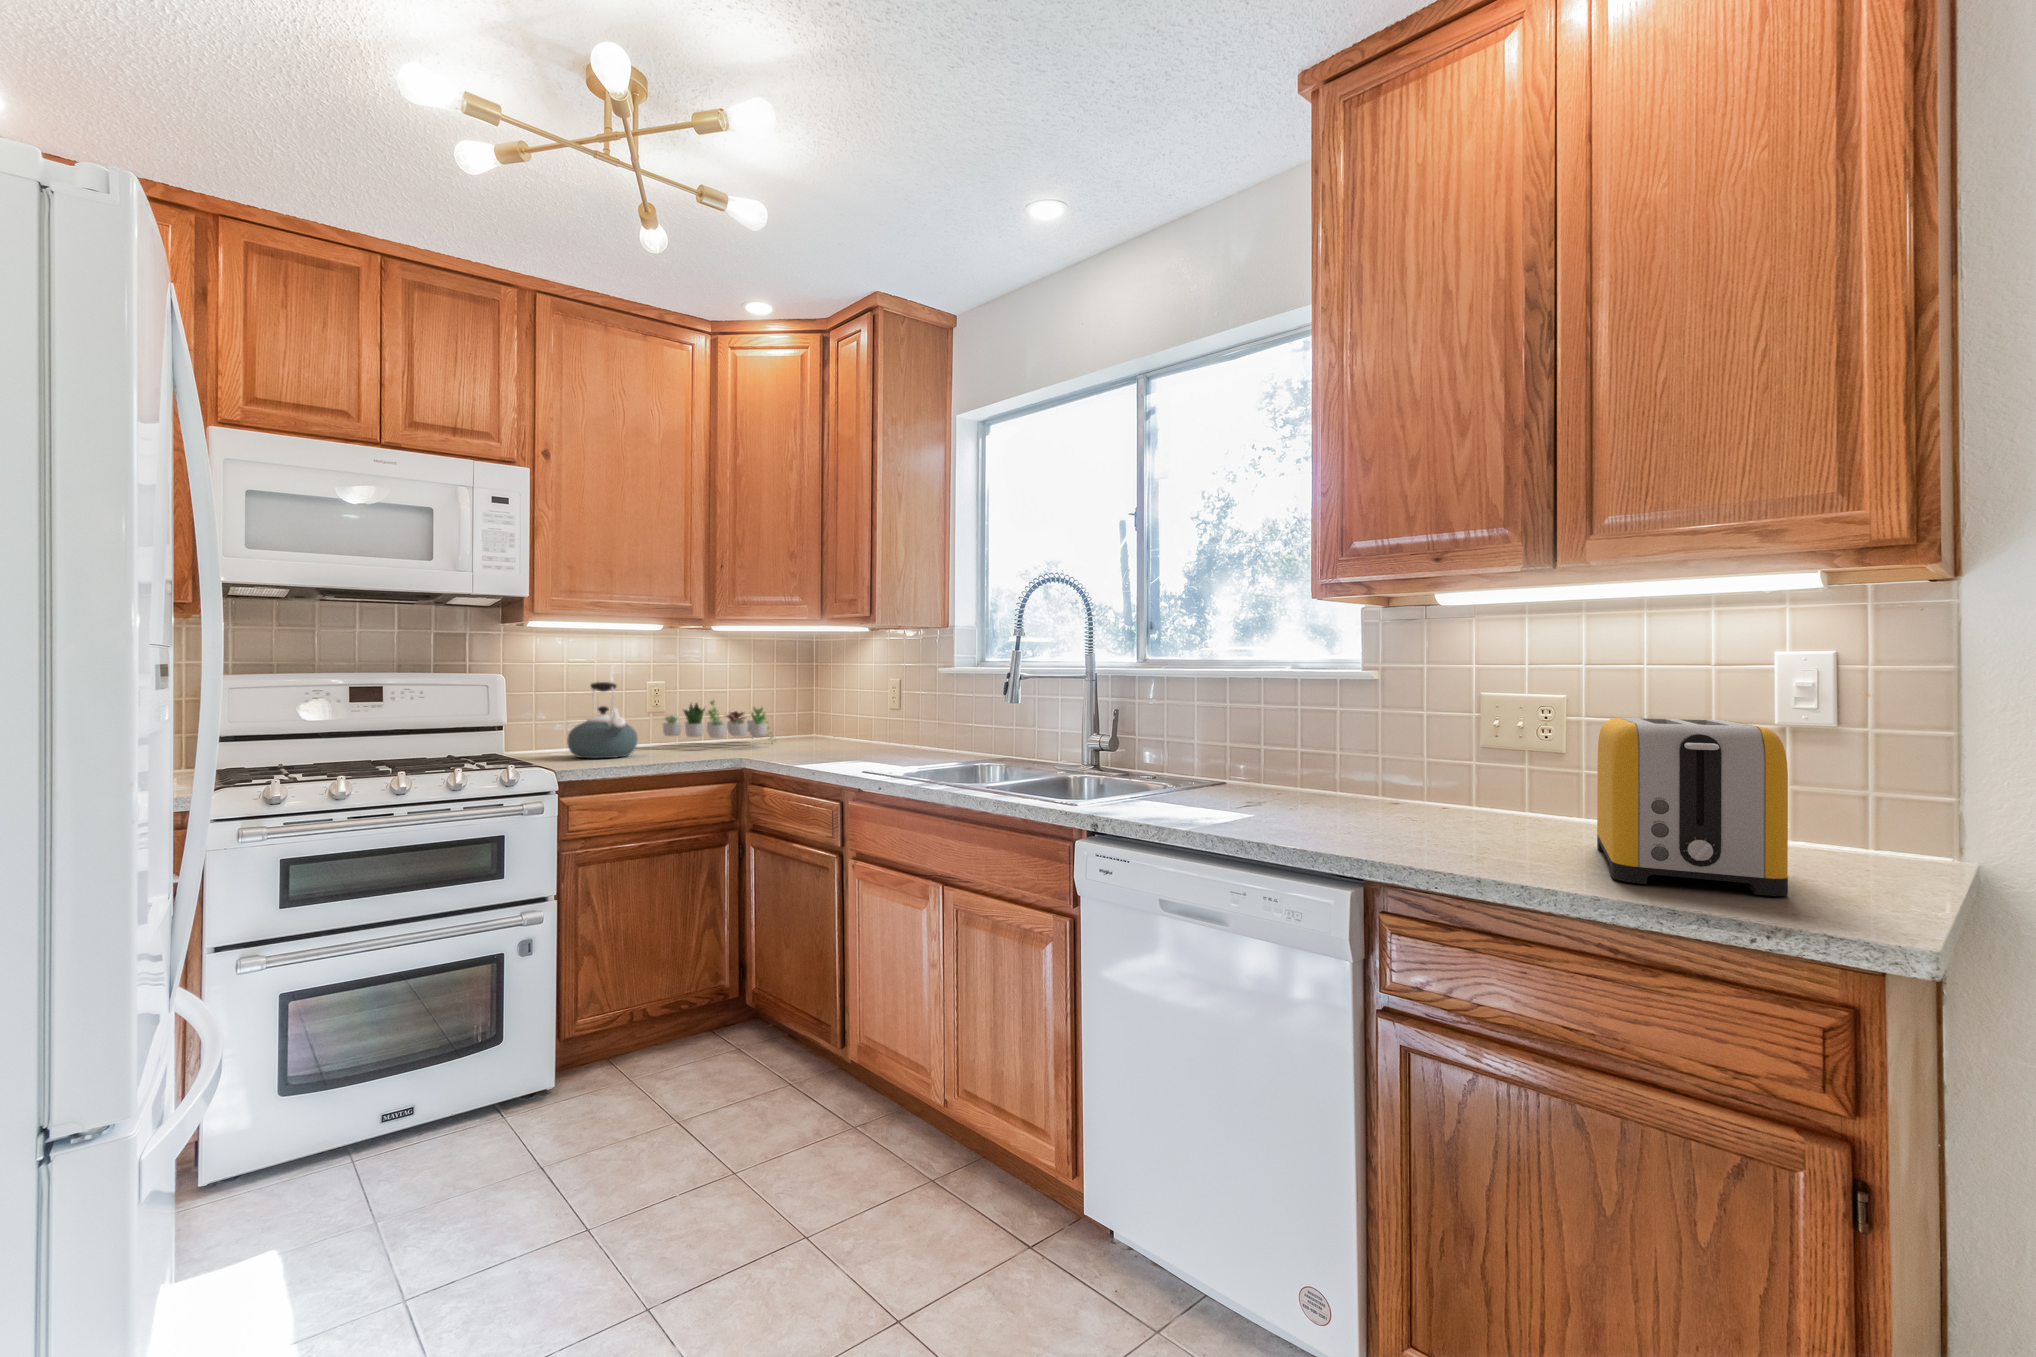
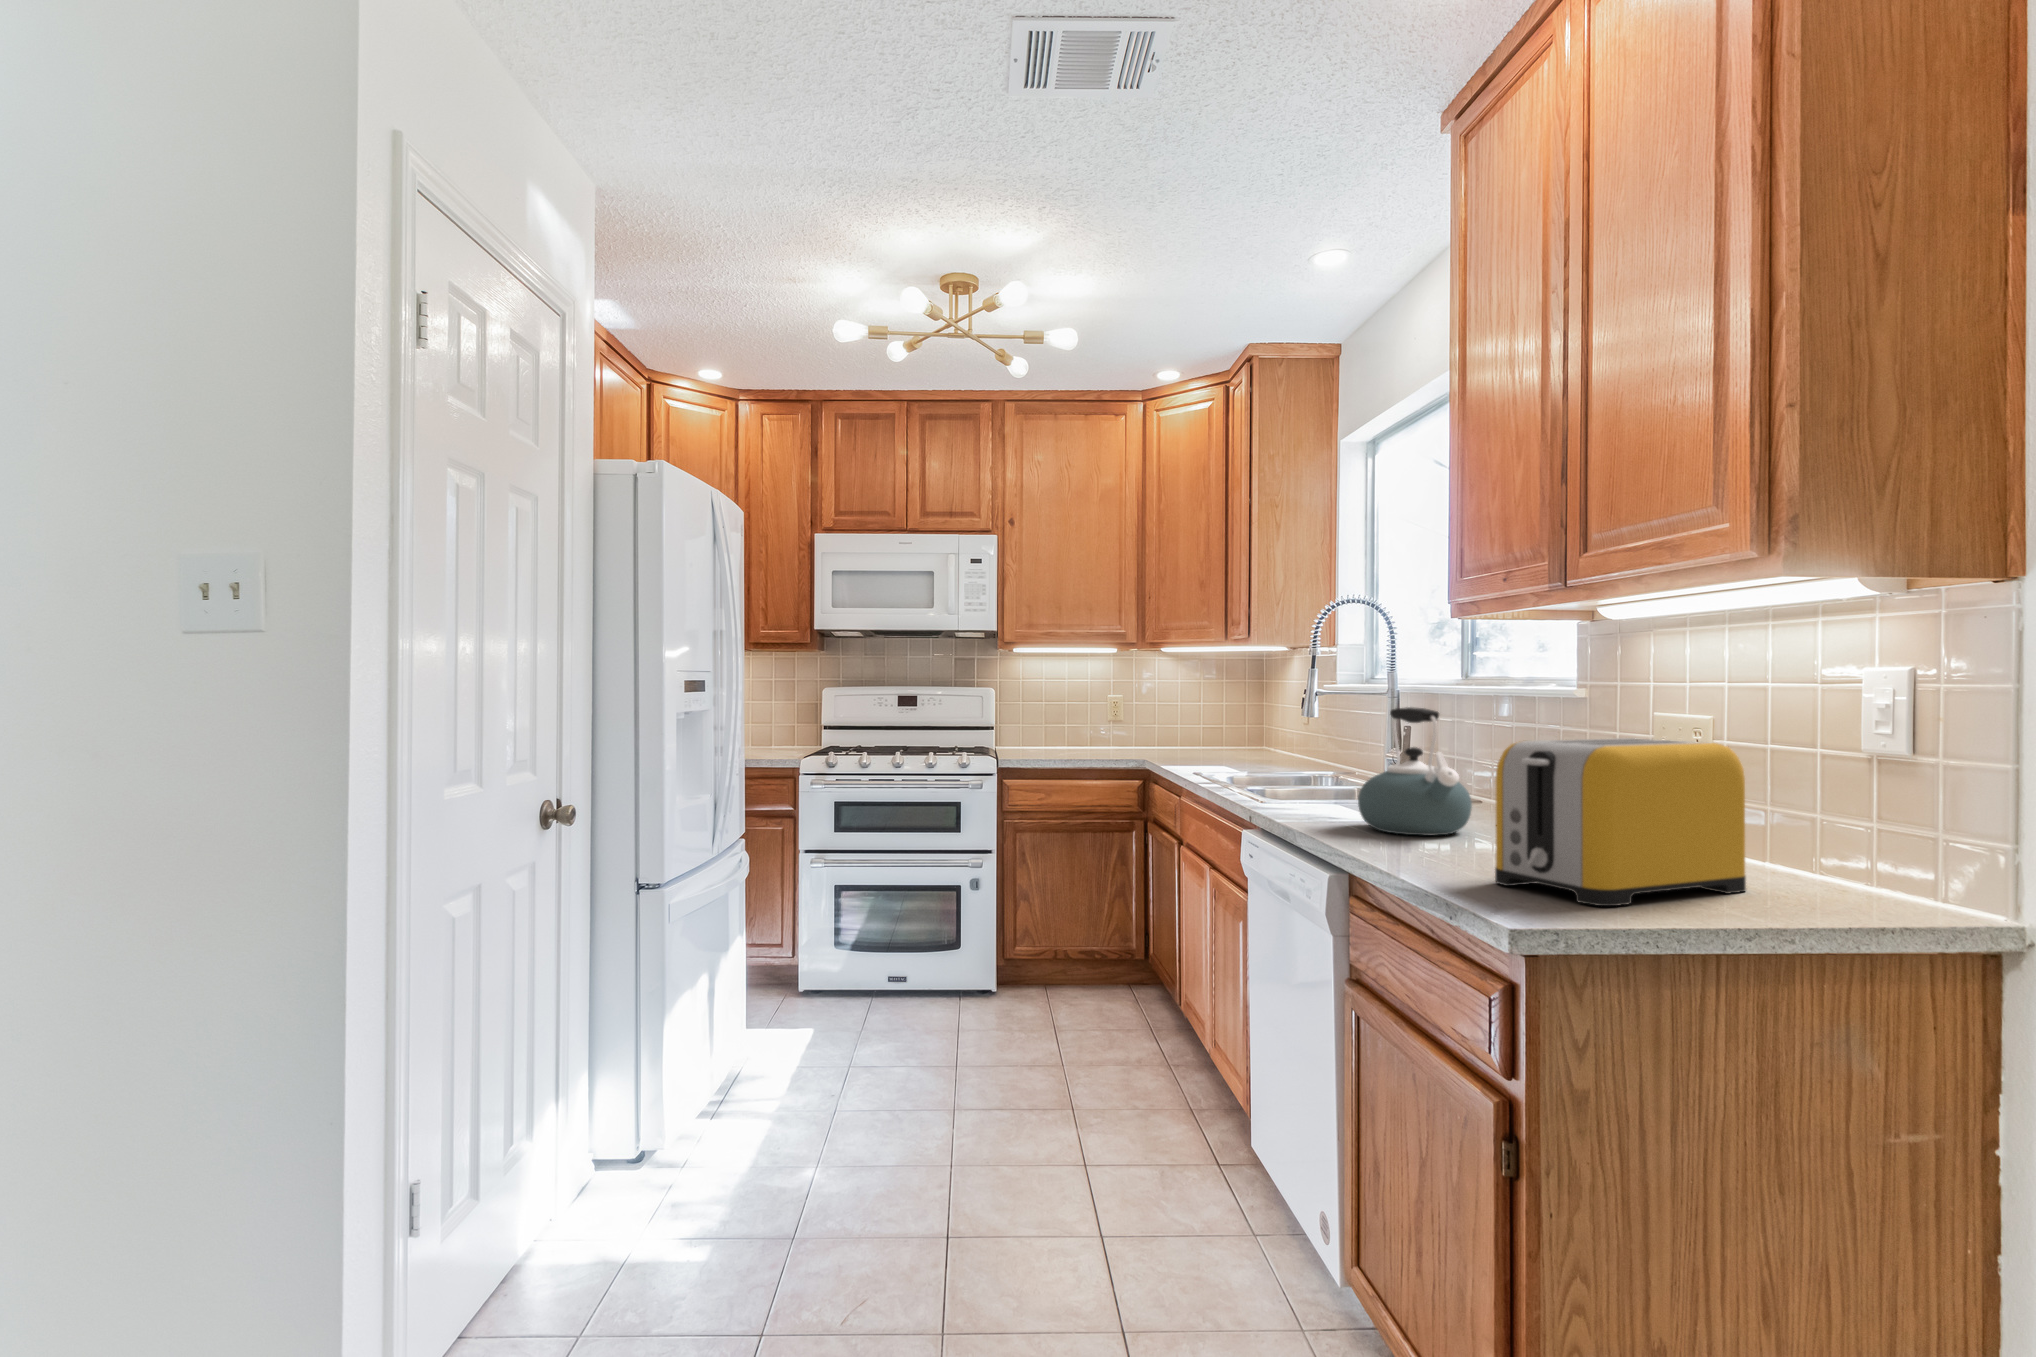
kettle: present [567,682,638,758] -> present [1358,707,1472,835]
succulent plant: present [663,701,773,742] -> none [1114,707,1211,750]

